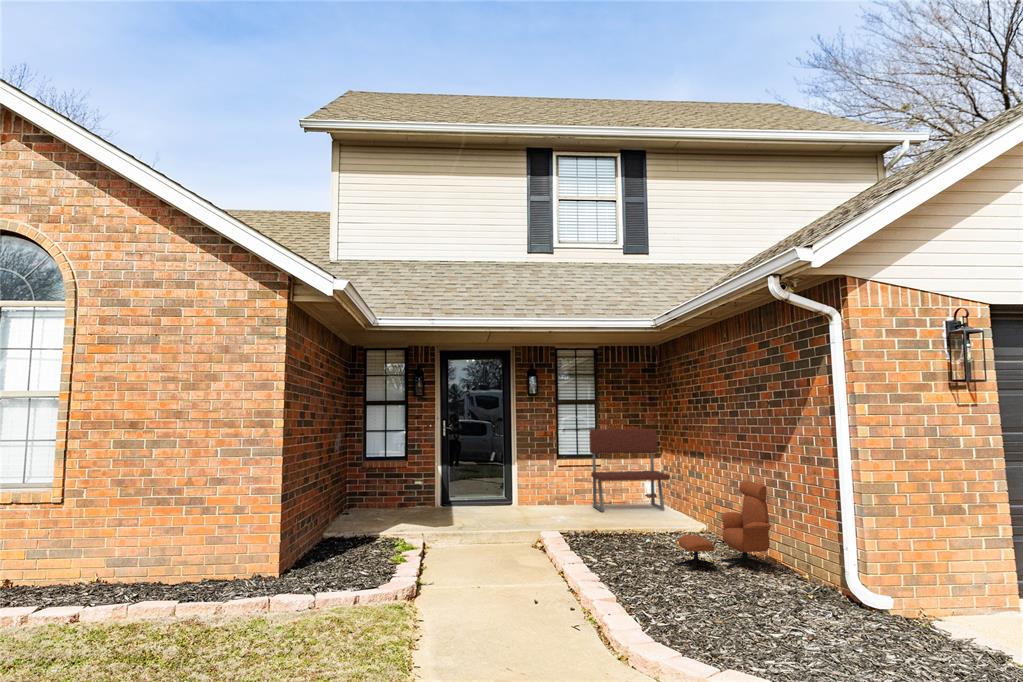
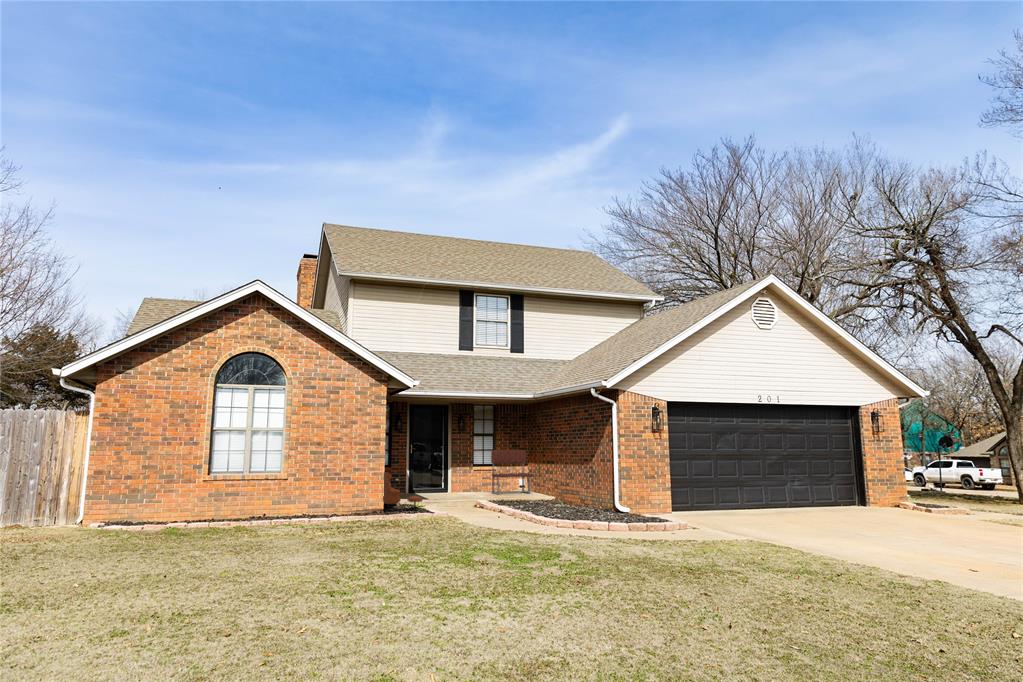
lounge chair: present [674,481,771,571] -> present [383,472,424,512]

